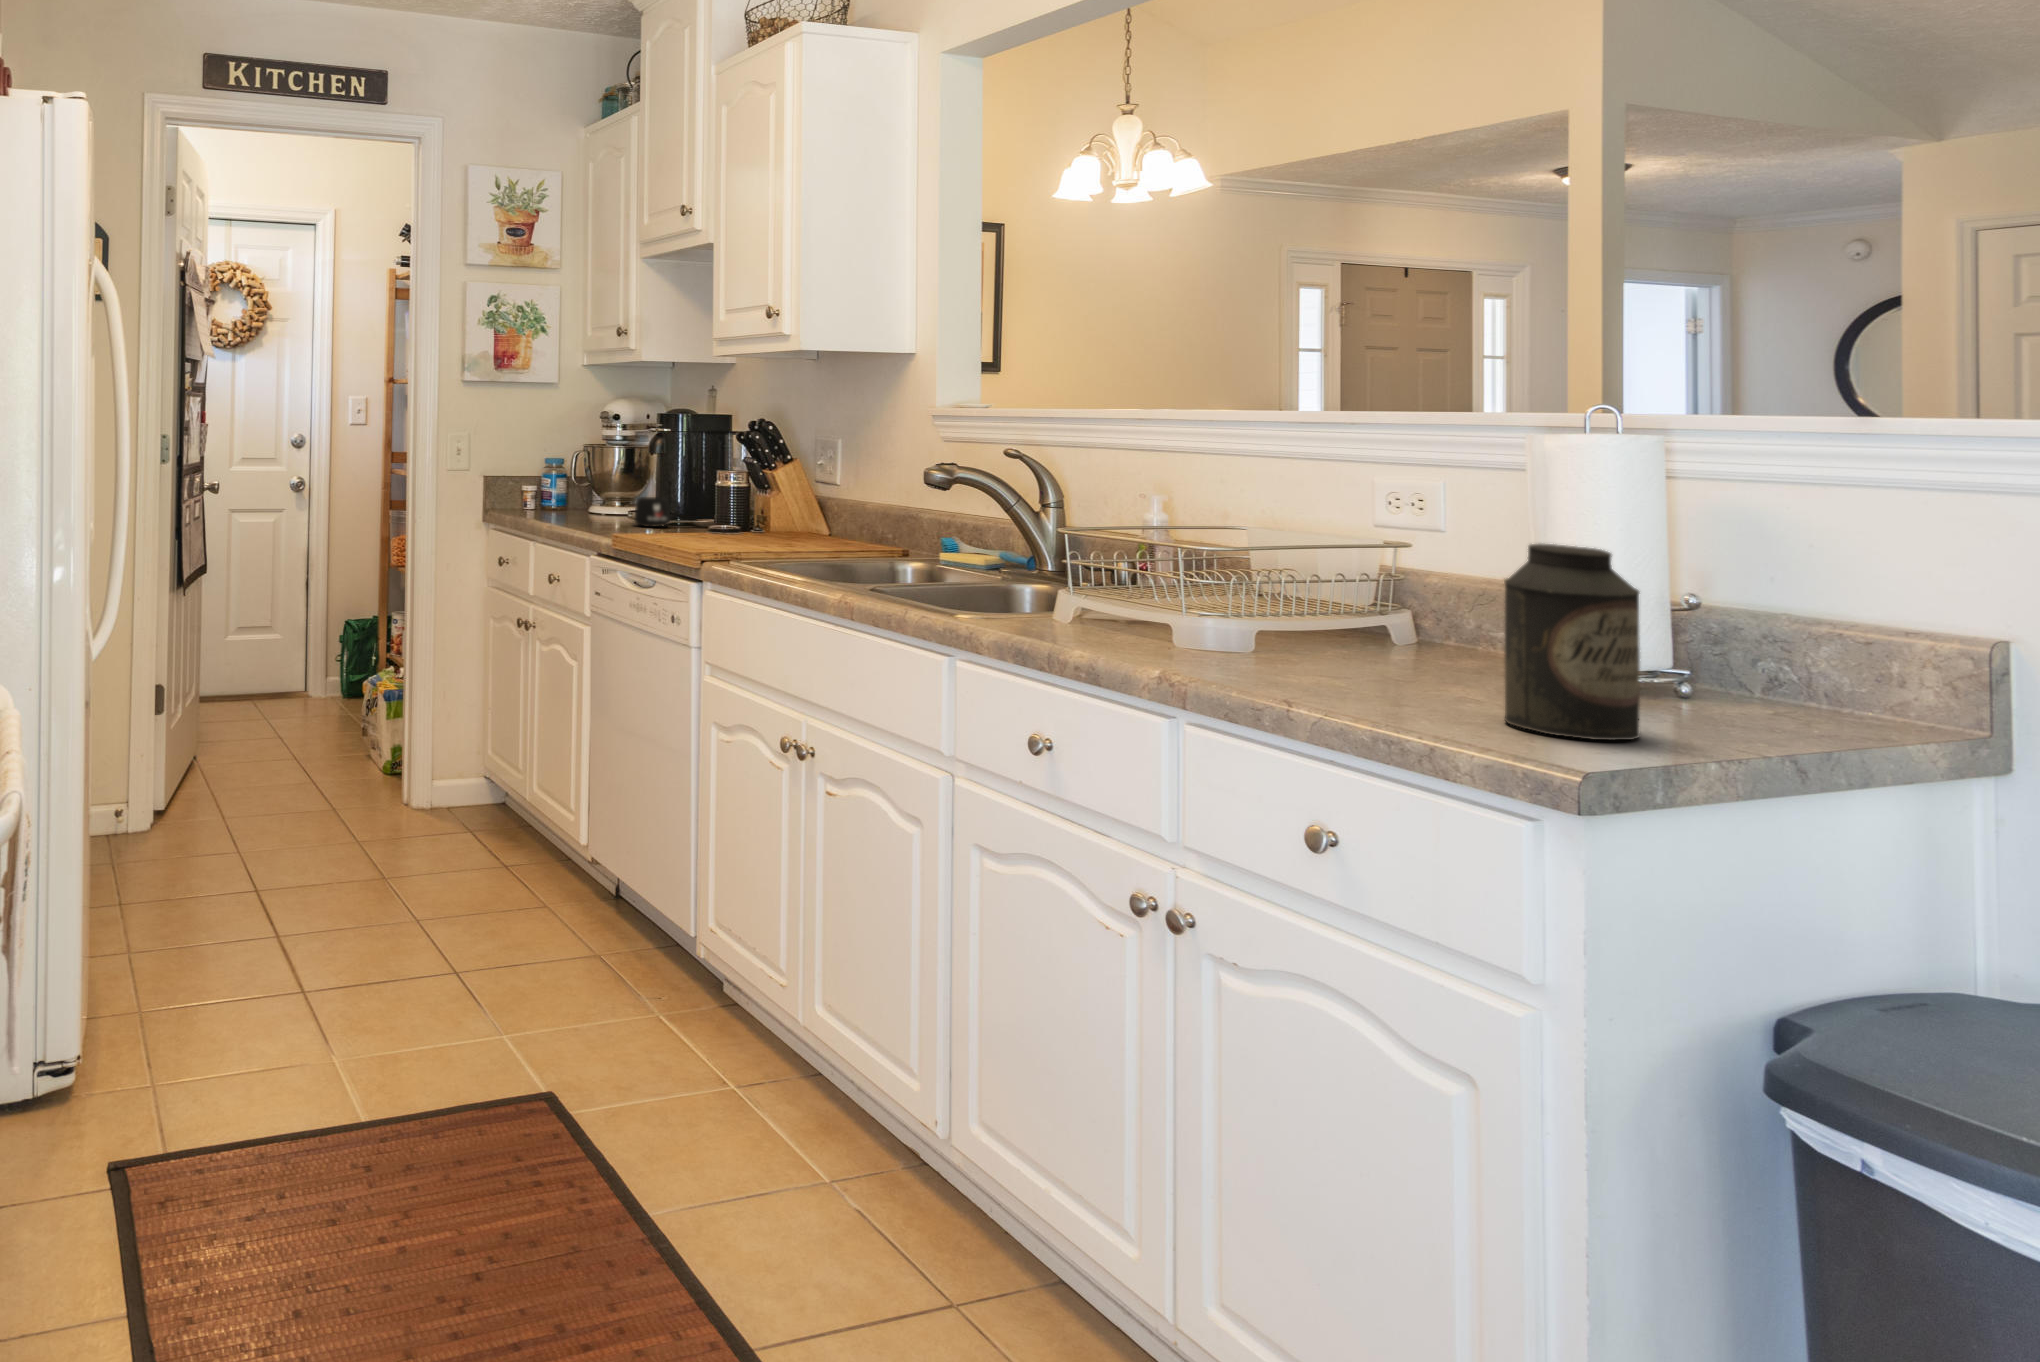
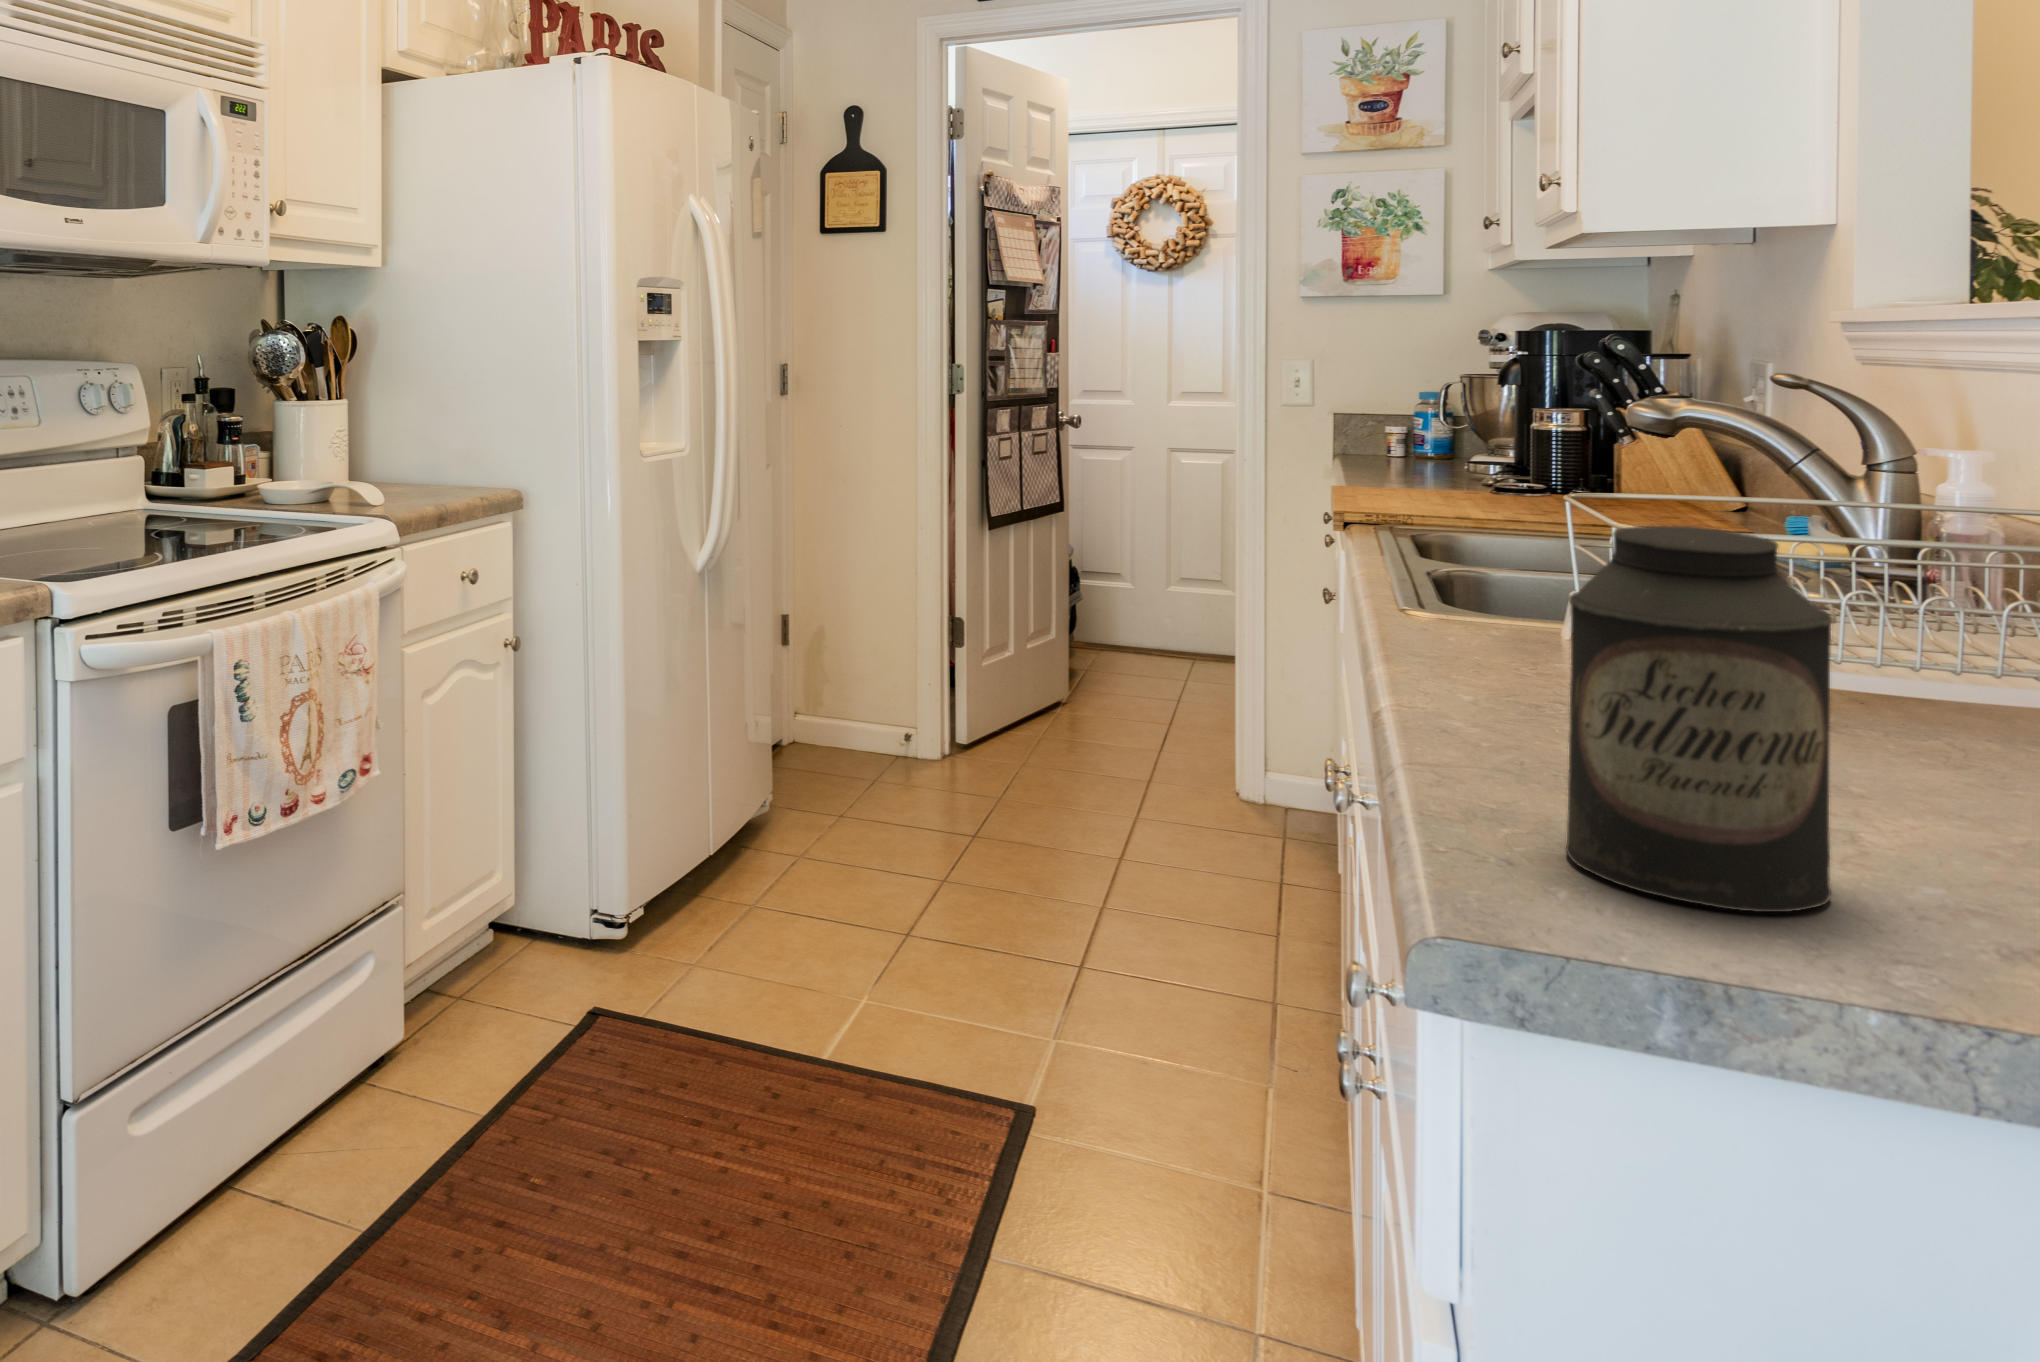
mug: present [634,497,680,527] -> none [1398,441,1473,481]

